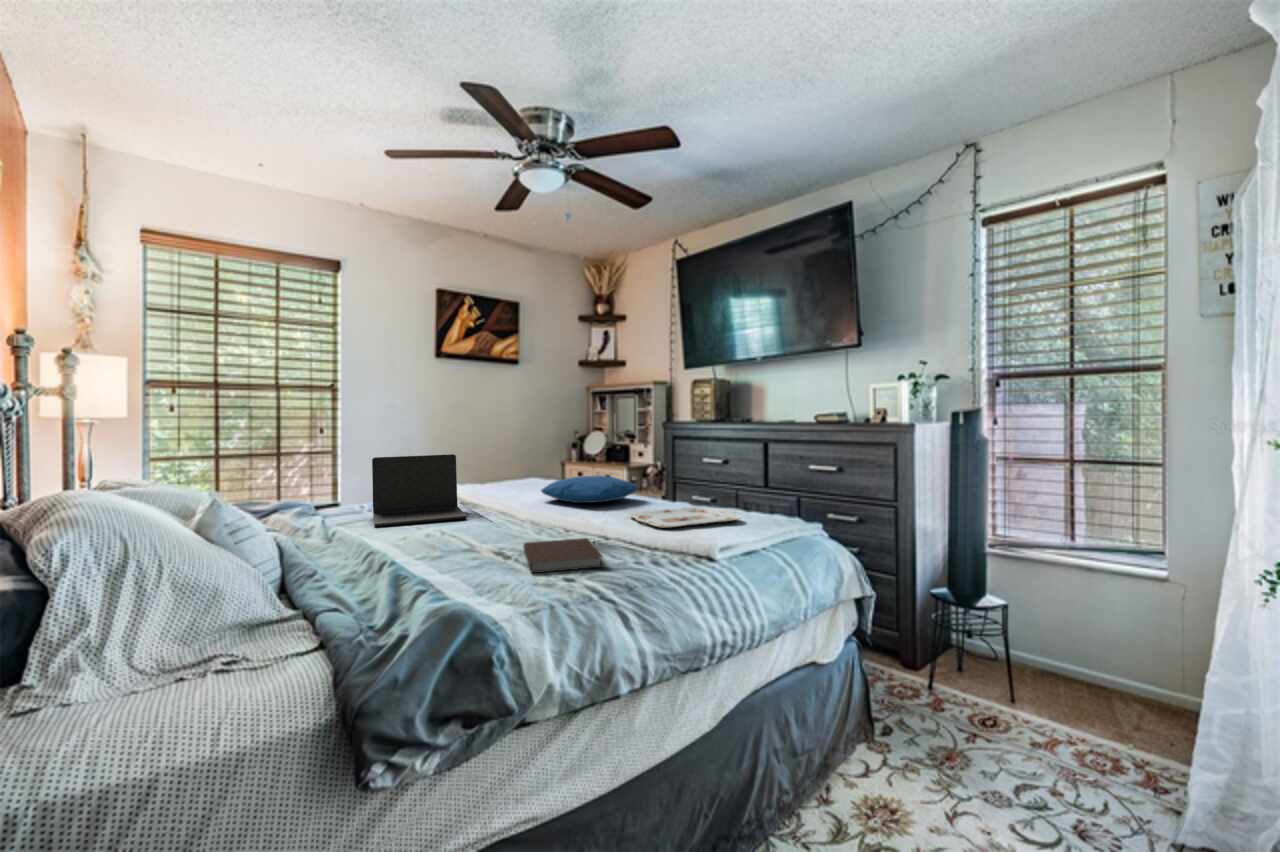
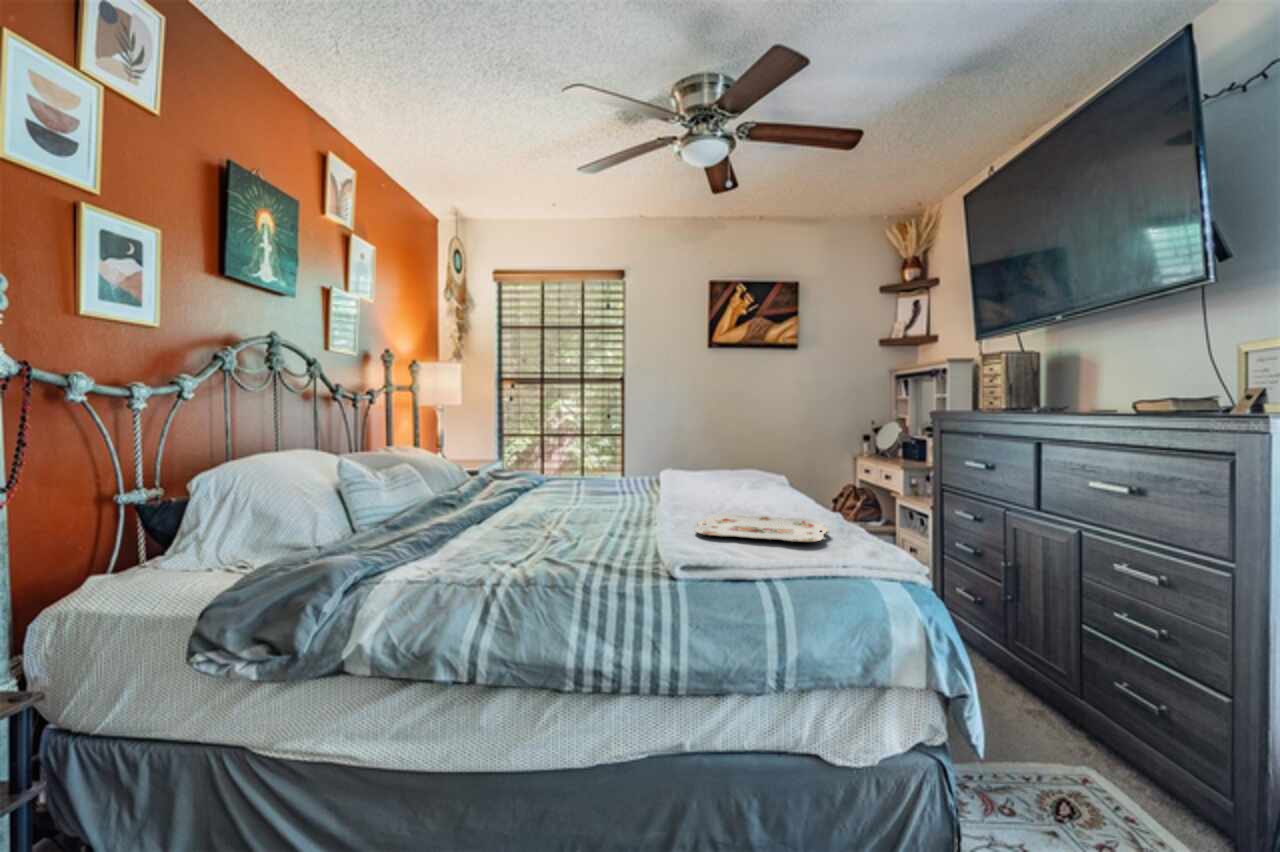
laptop: present [372,454,467,527] -> none [542,438,629,498]
pillow: present [541,475,637,503] -> none [687,469,787,498]
notebook: present [523,538,603,573] -> none [503,524,609,560]

